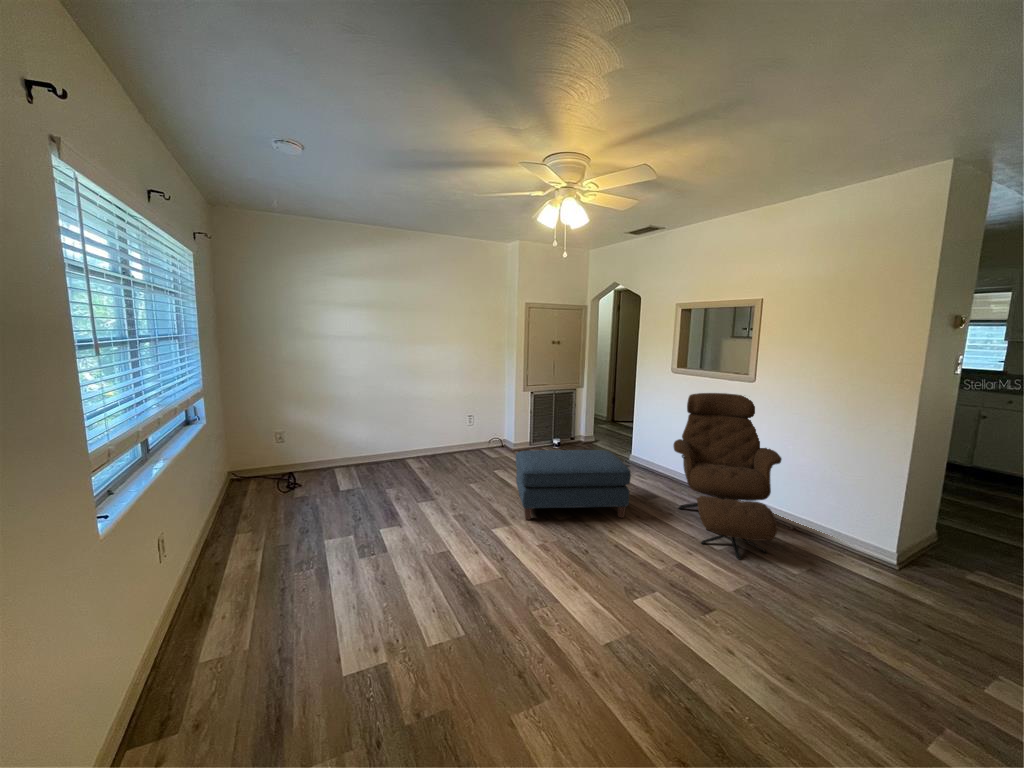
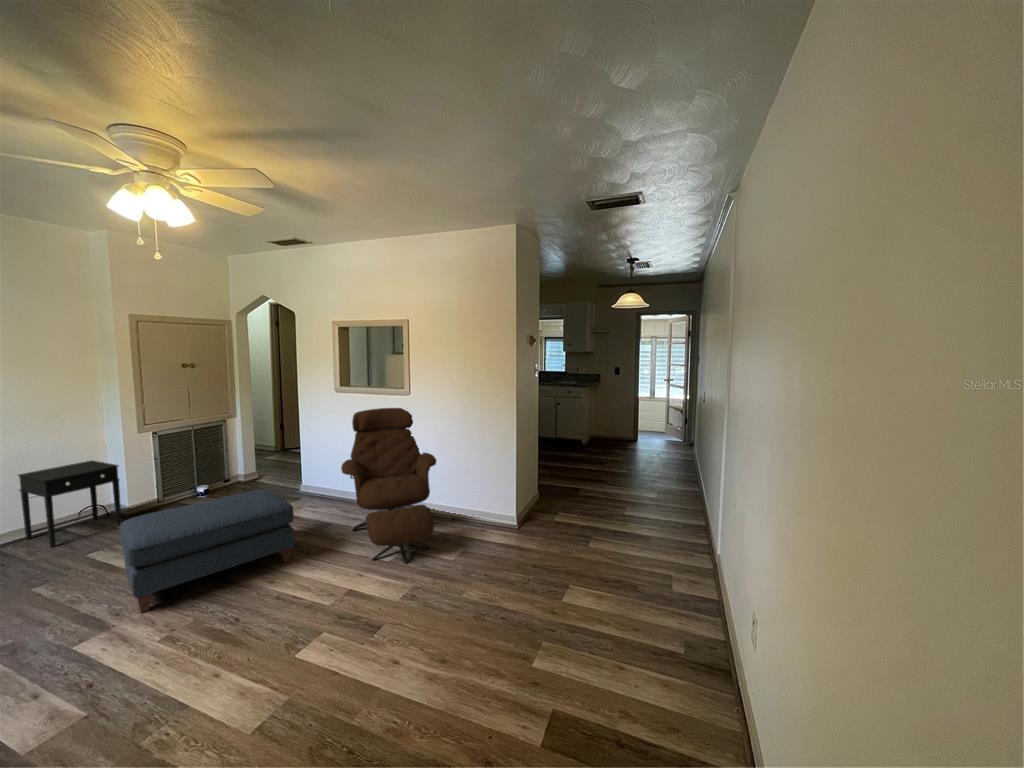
side table: none [466,407,513,460] -> present [18,461,122,547]

